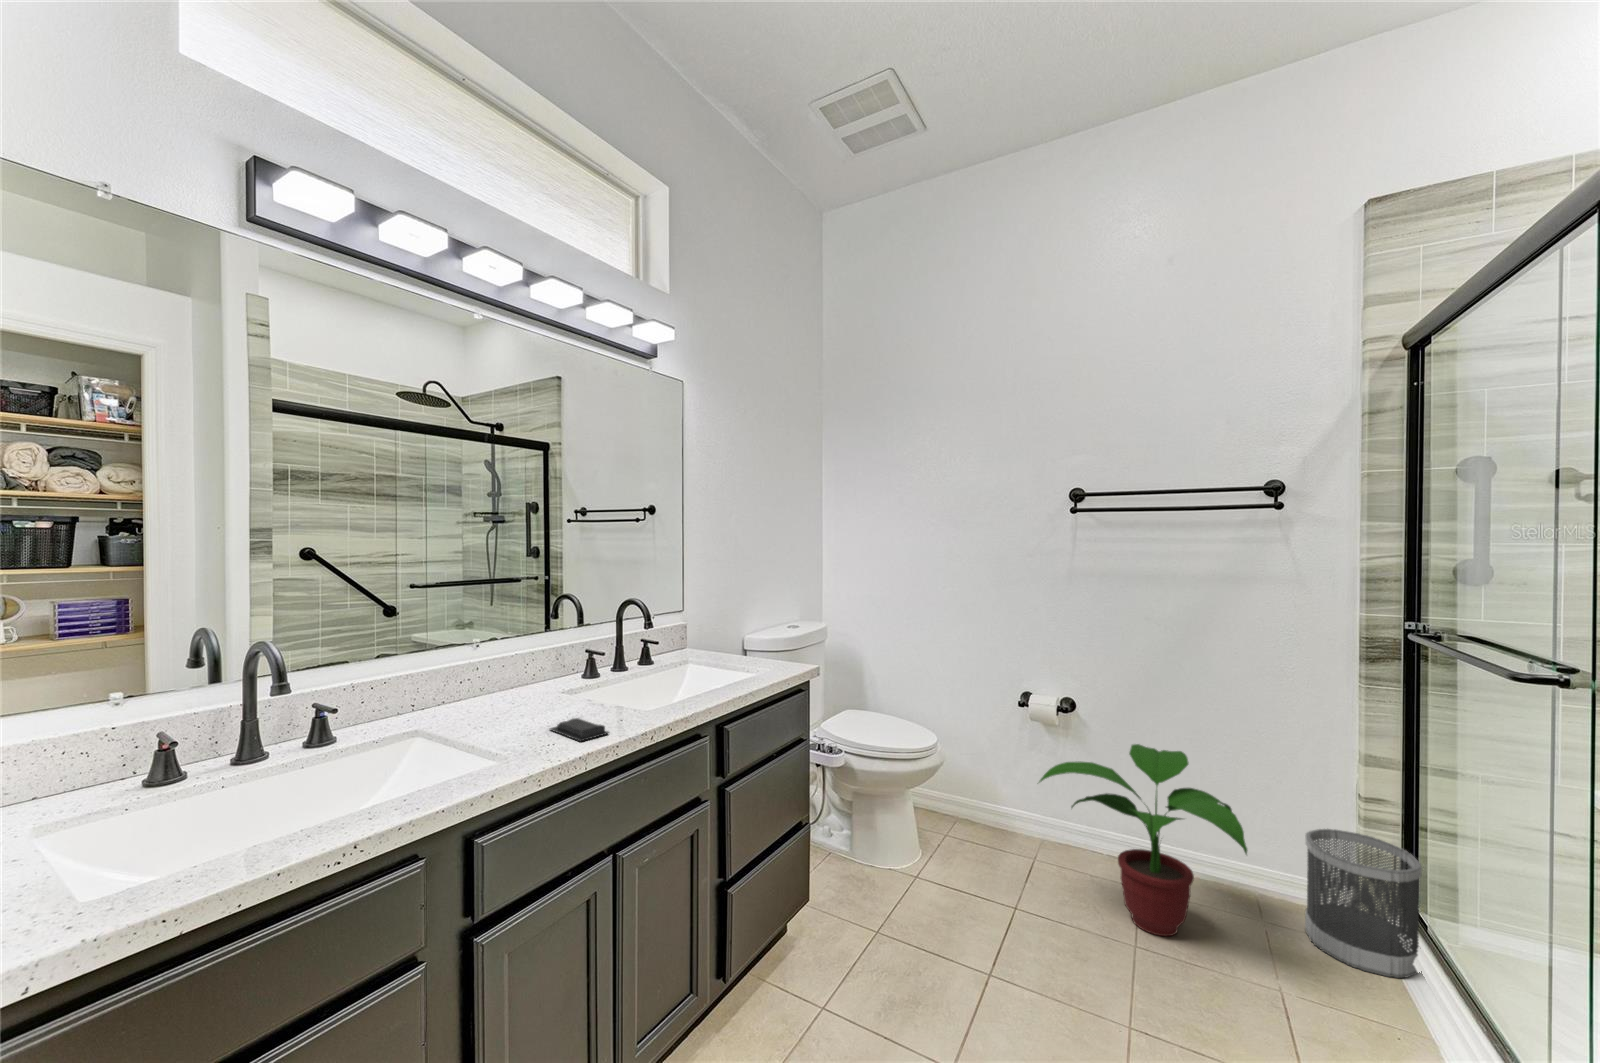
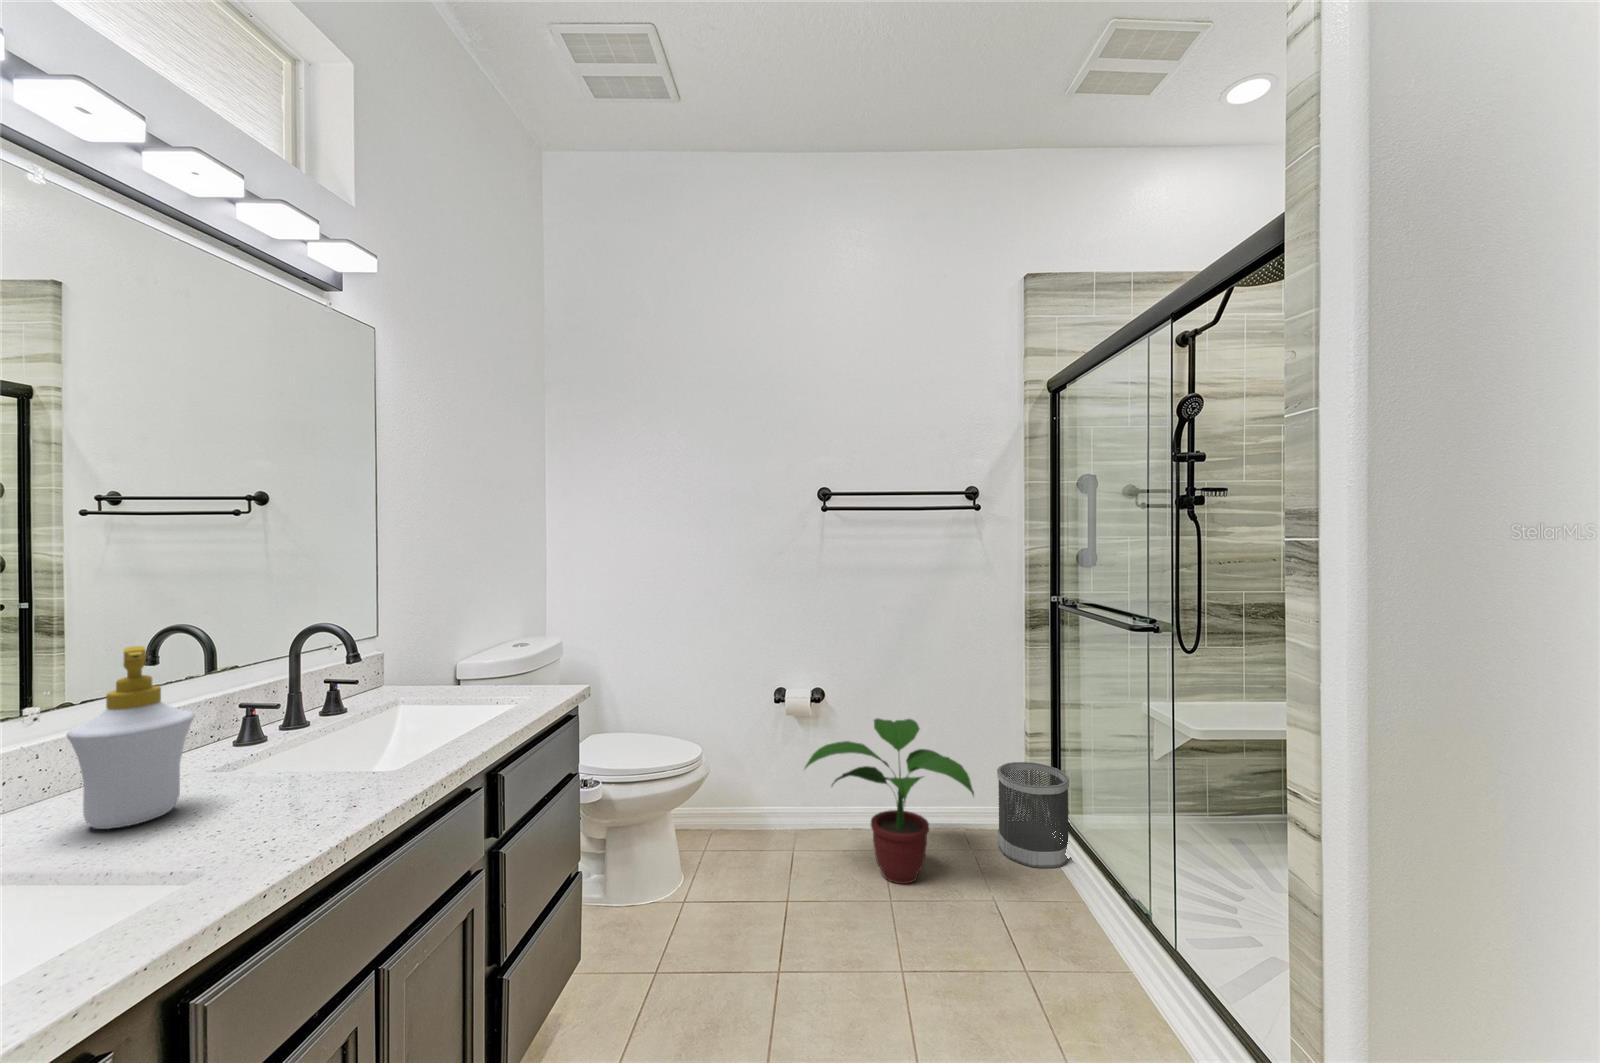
soap bottle: none [478,606,539,719] -> present [66,646,195,829]
soap bar: present [550,718,608,741] -> none [229,801,345,835]

